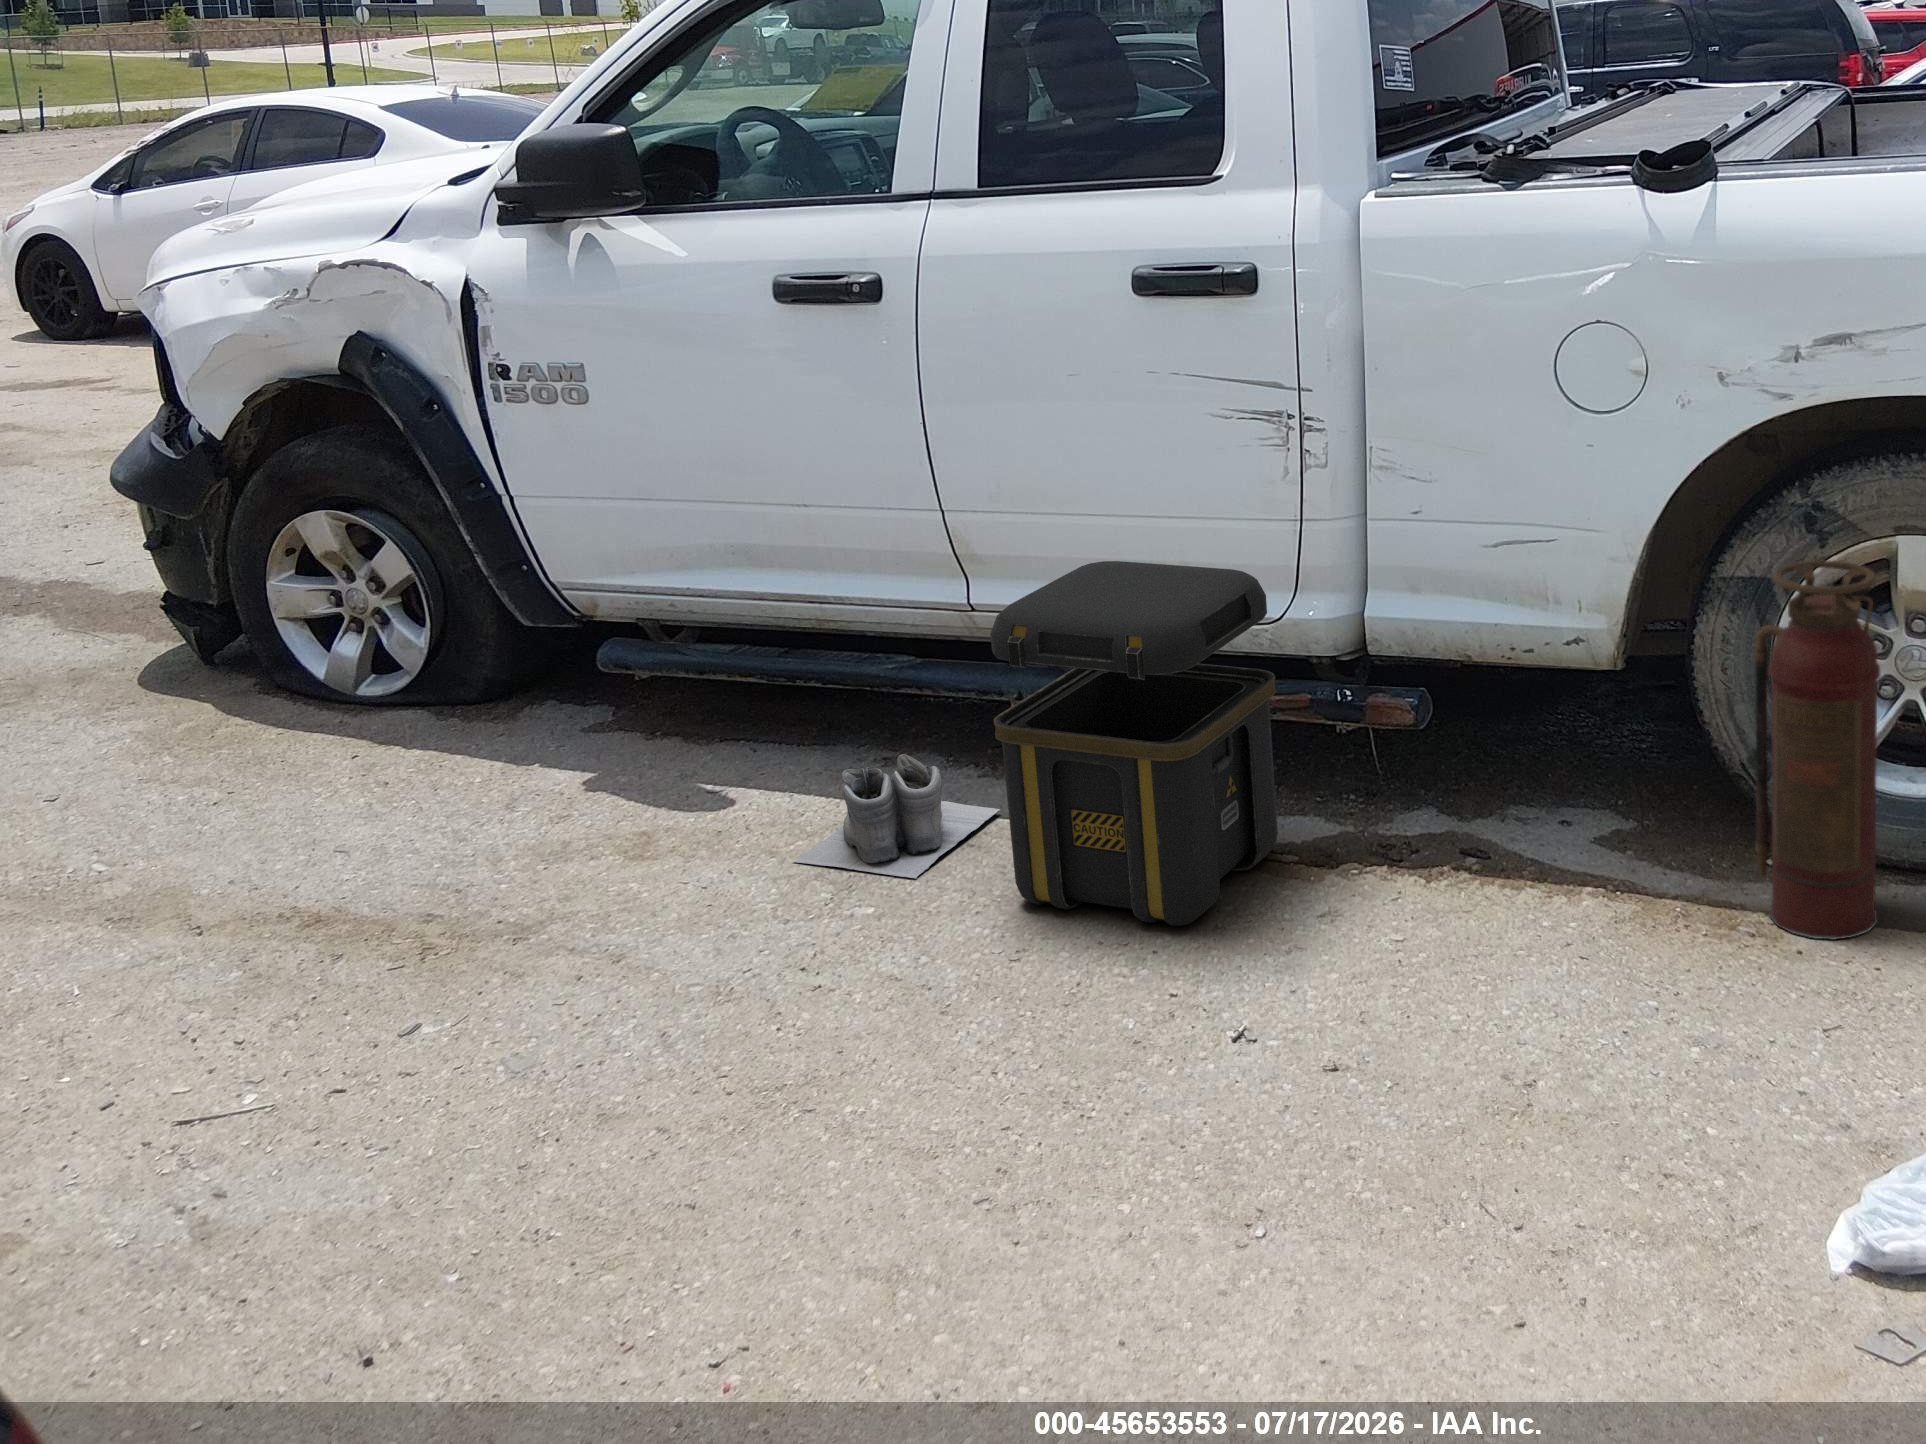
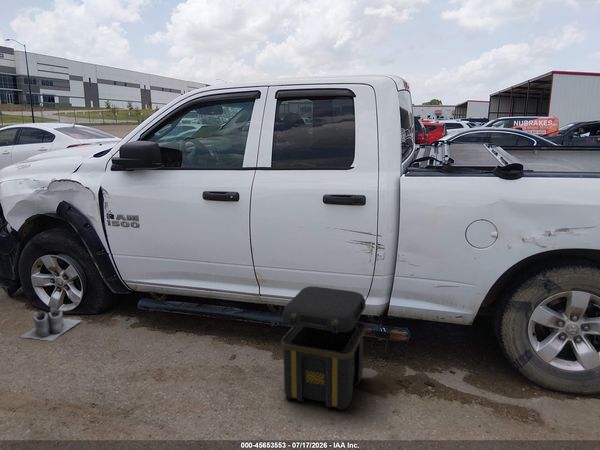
fire extinguisher: present [1754,560,1880,940] -> none [524,299,577,420]
boots: present [793,754,1000,879] -> present [20,308,81,341]

